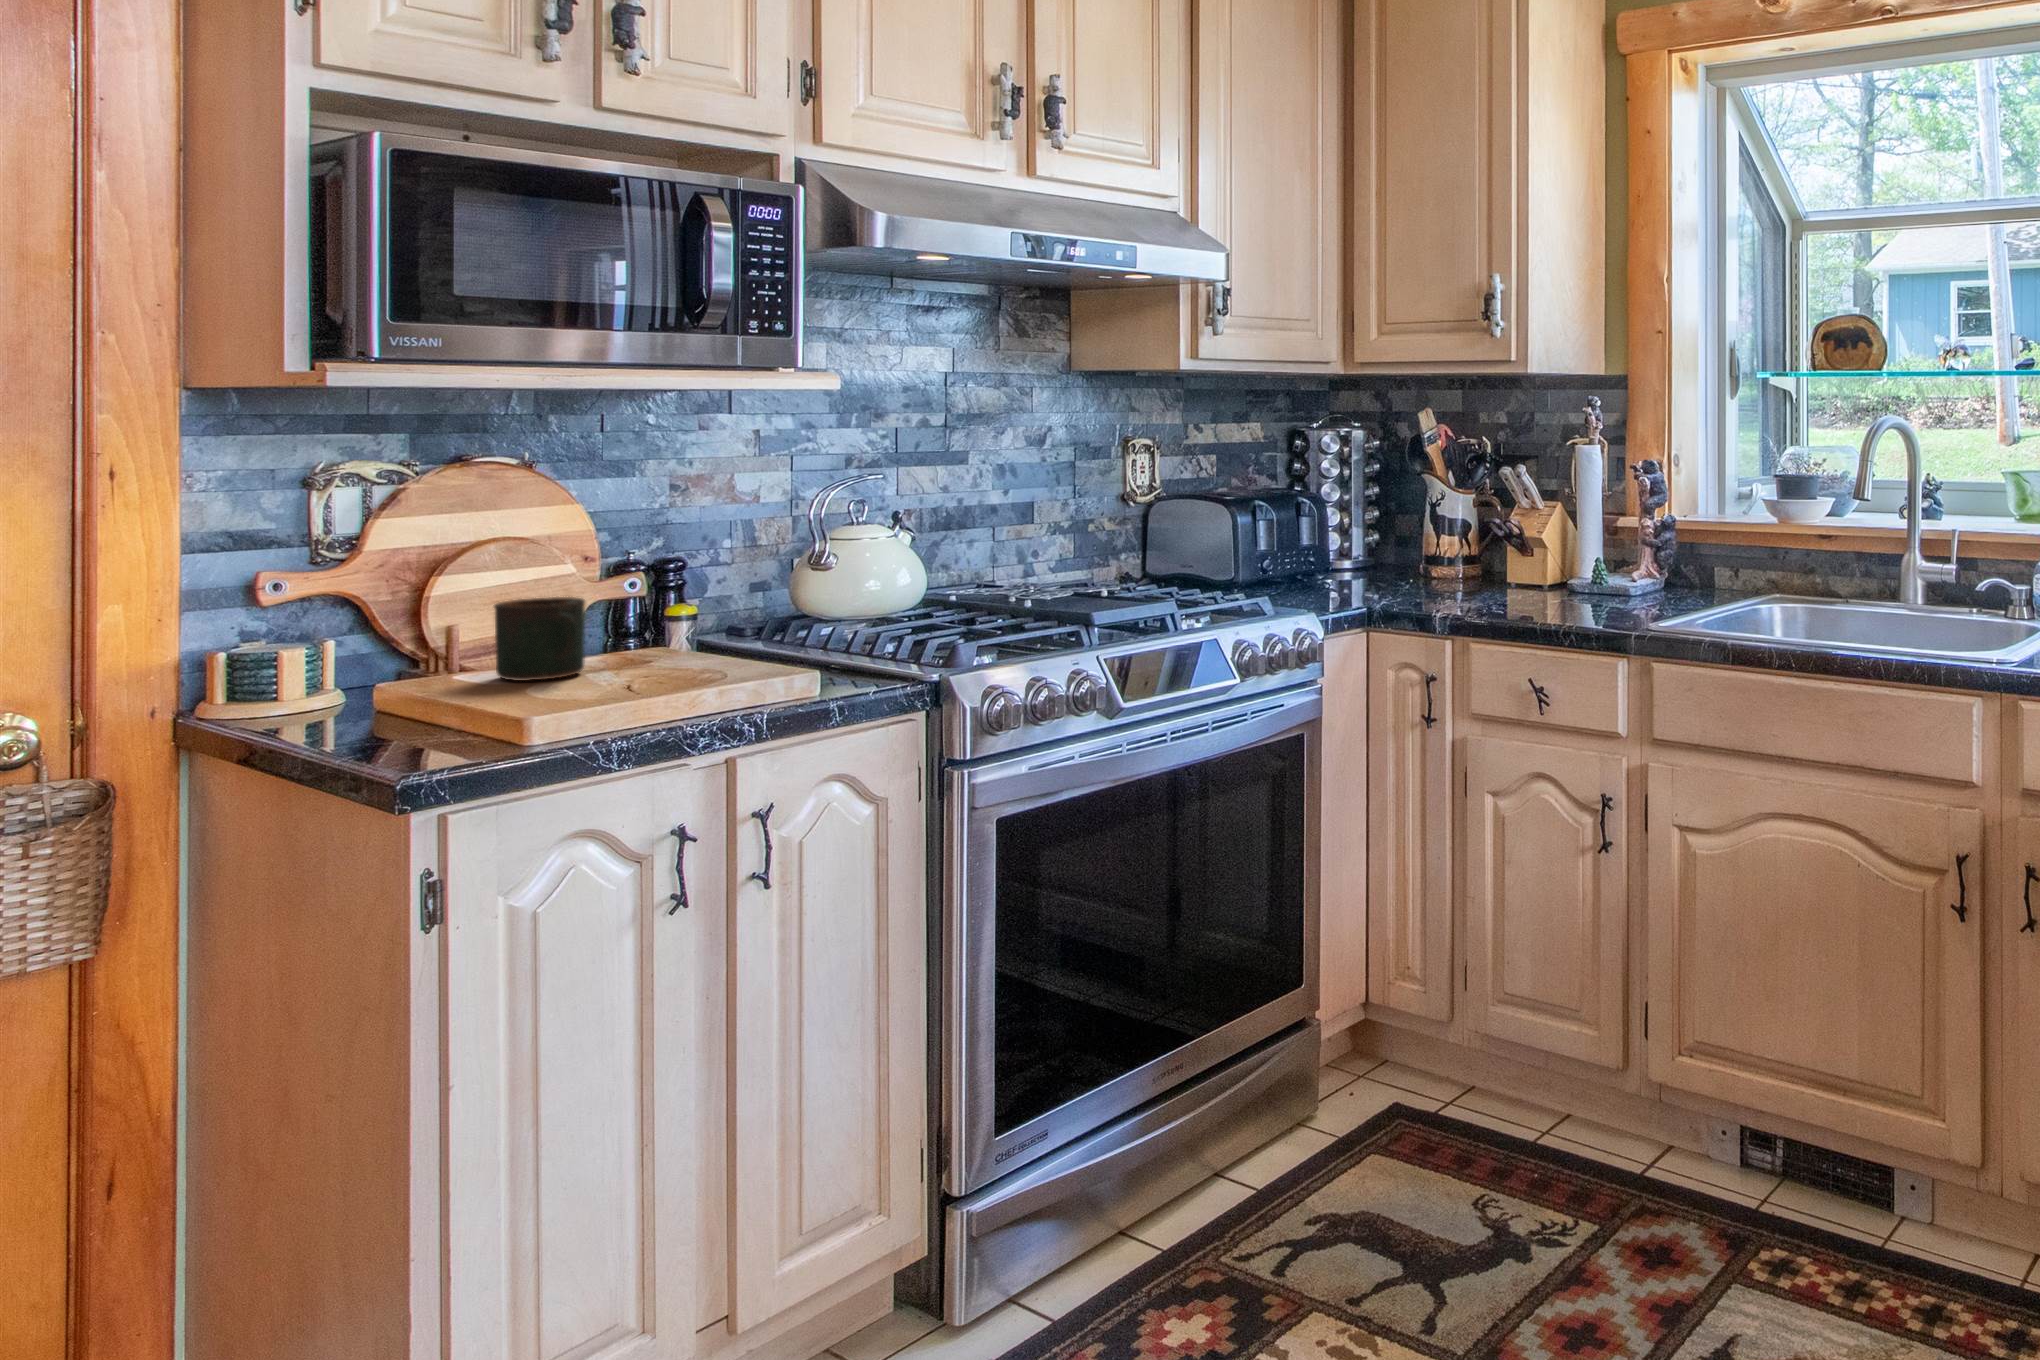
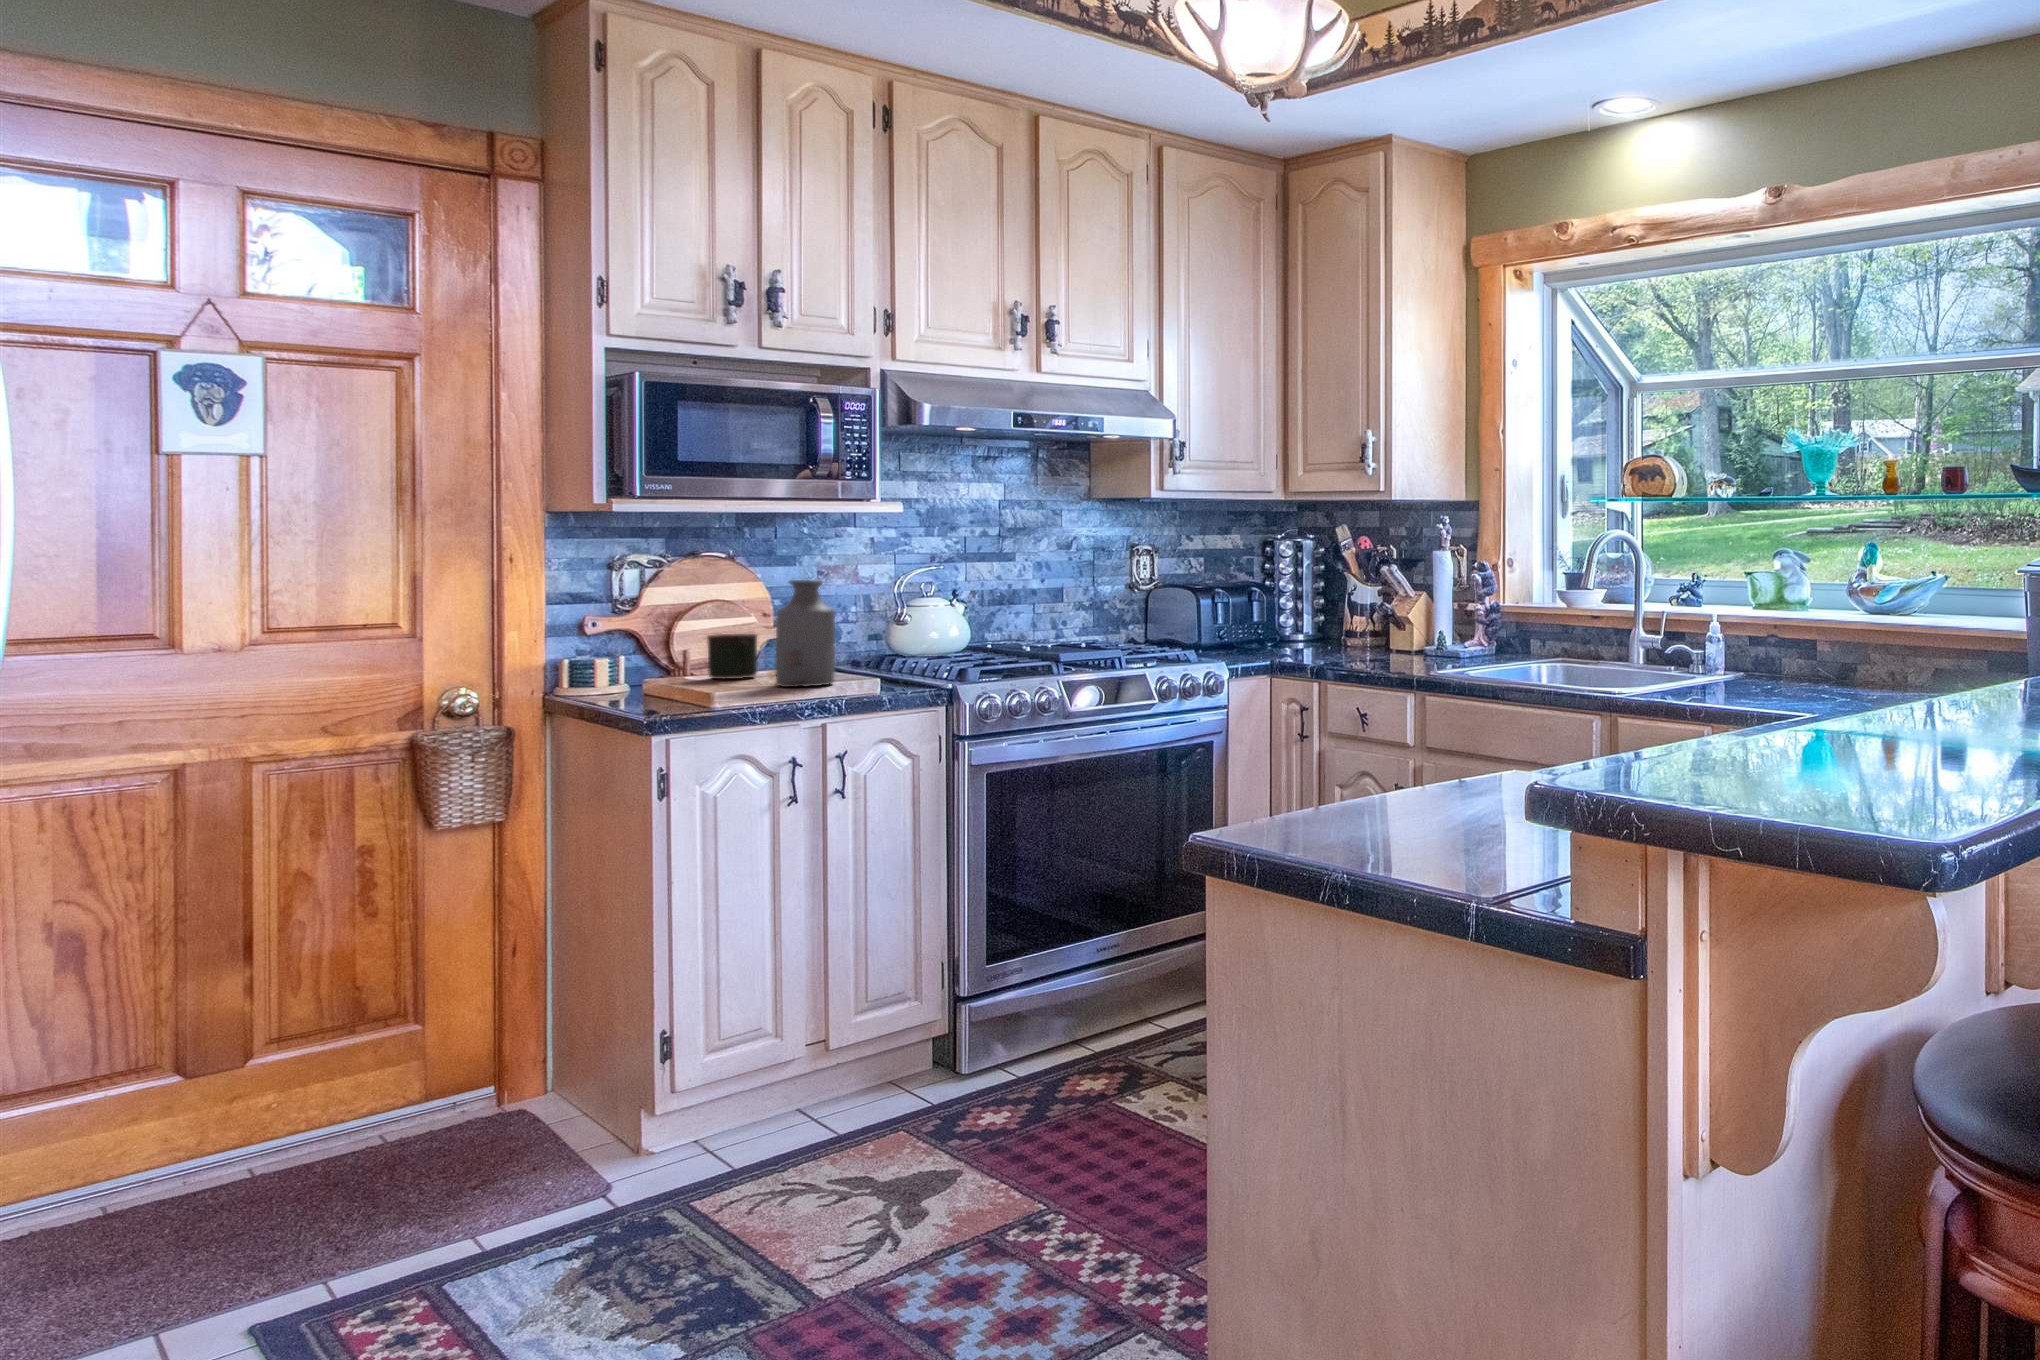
bottle: none [634,506,740,698] -> present [776,579,835,687]

